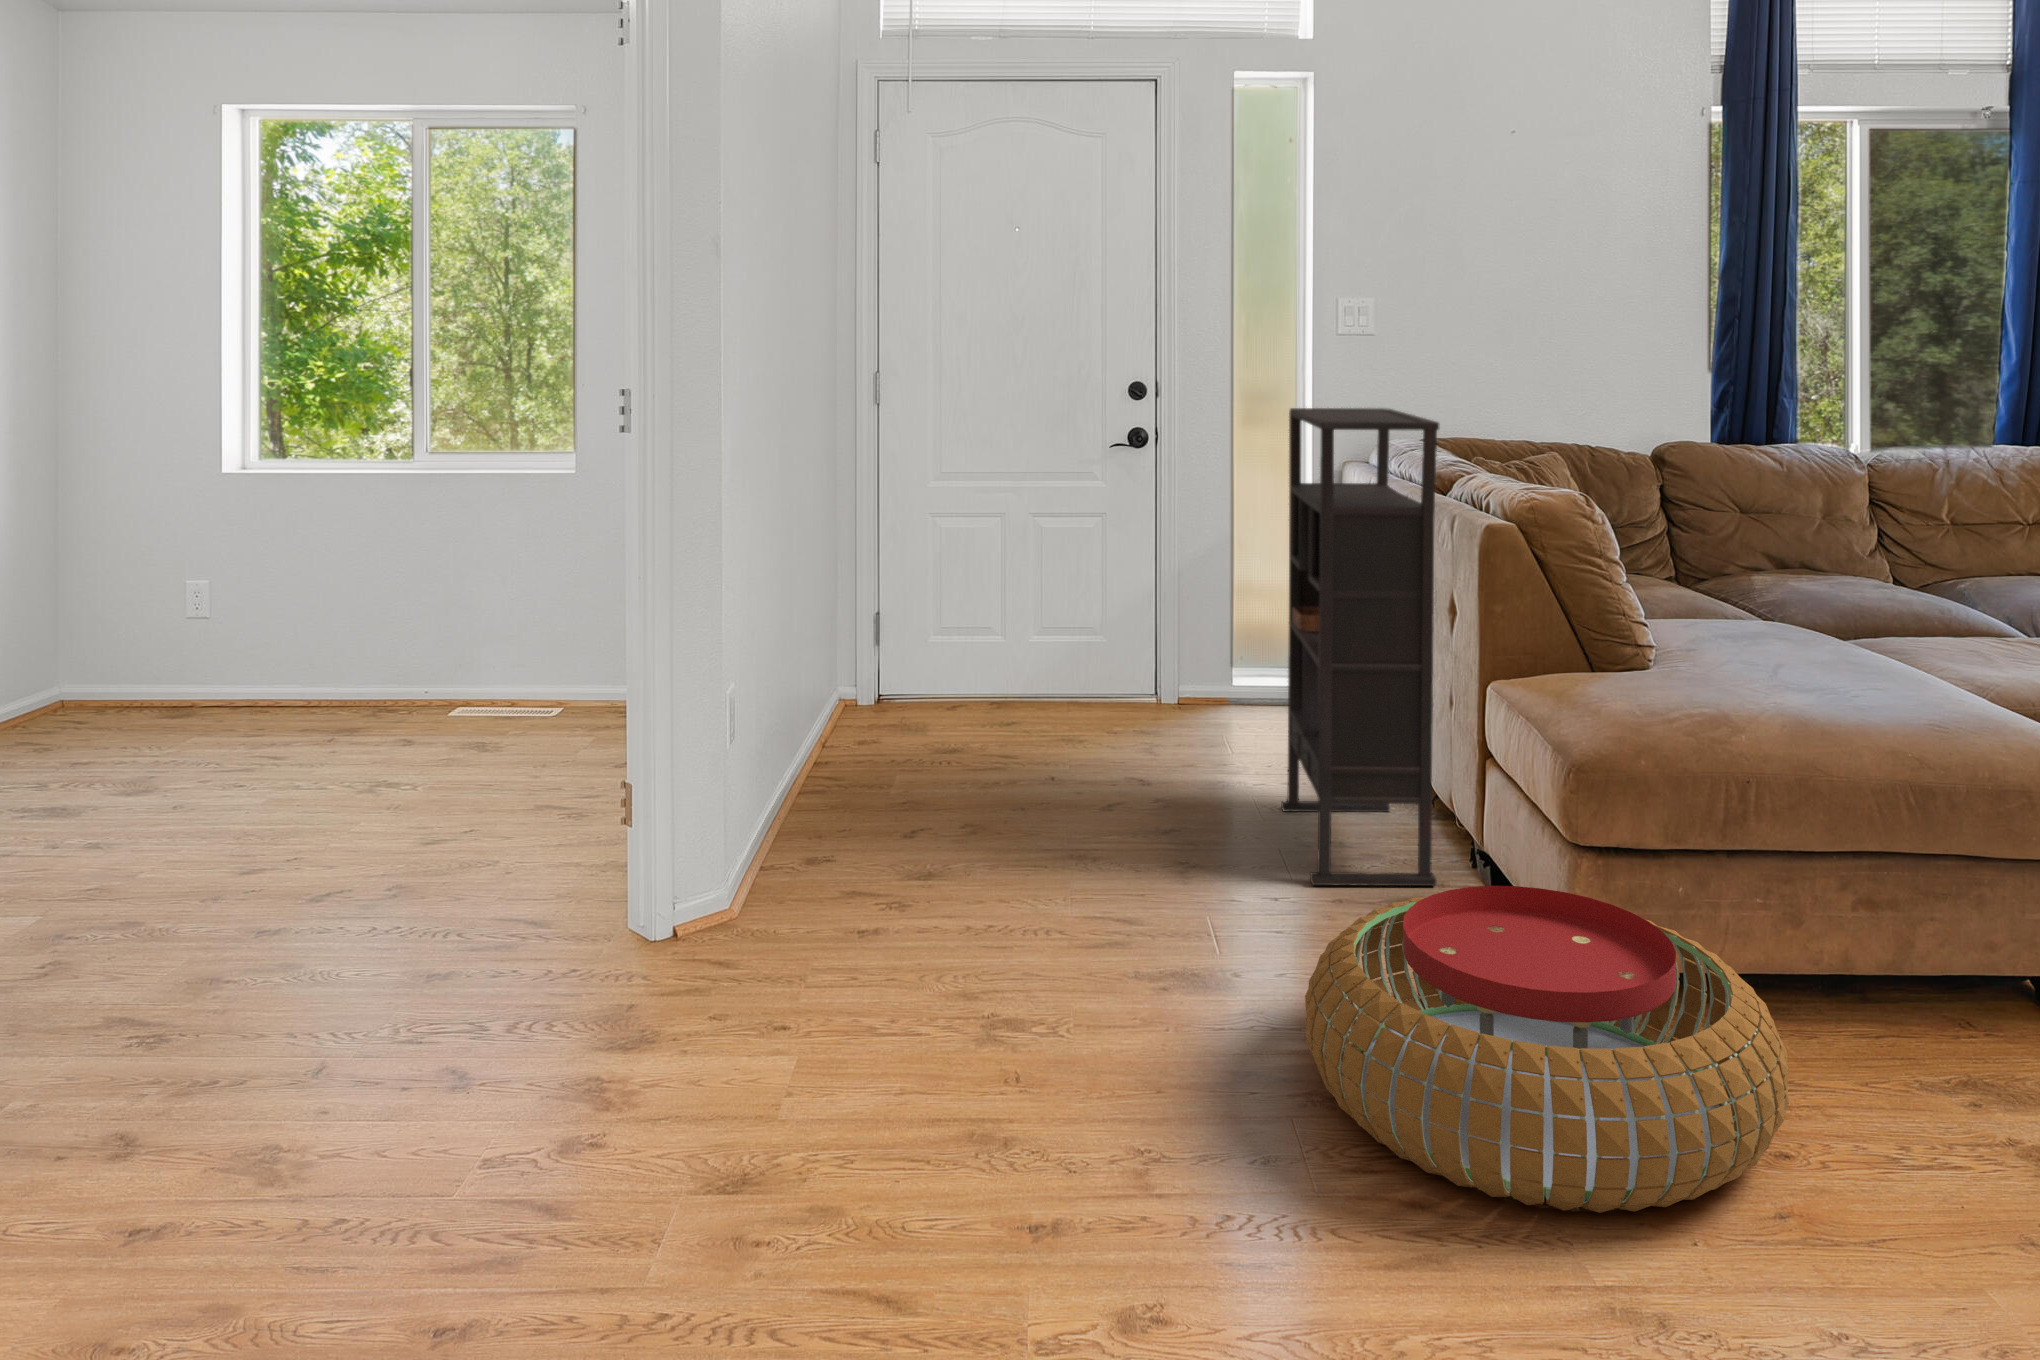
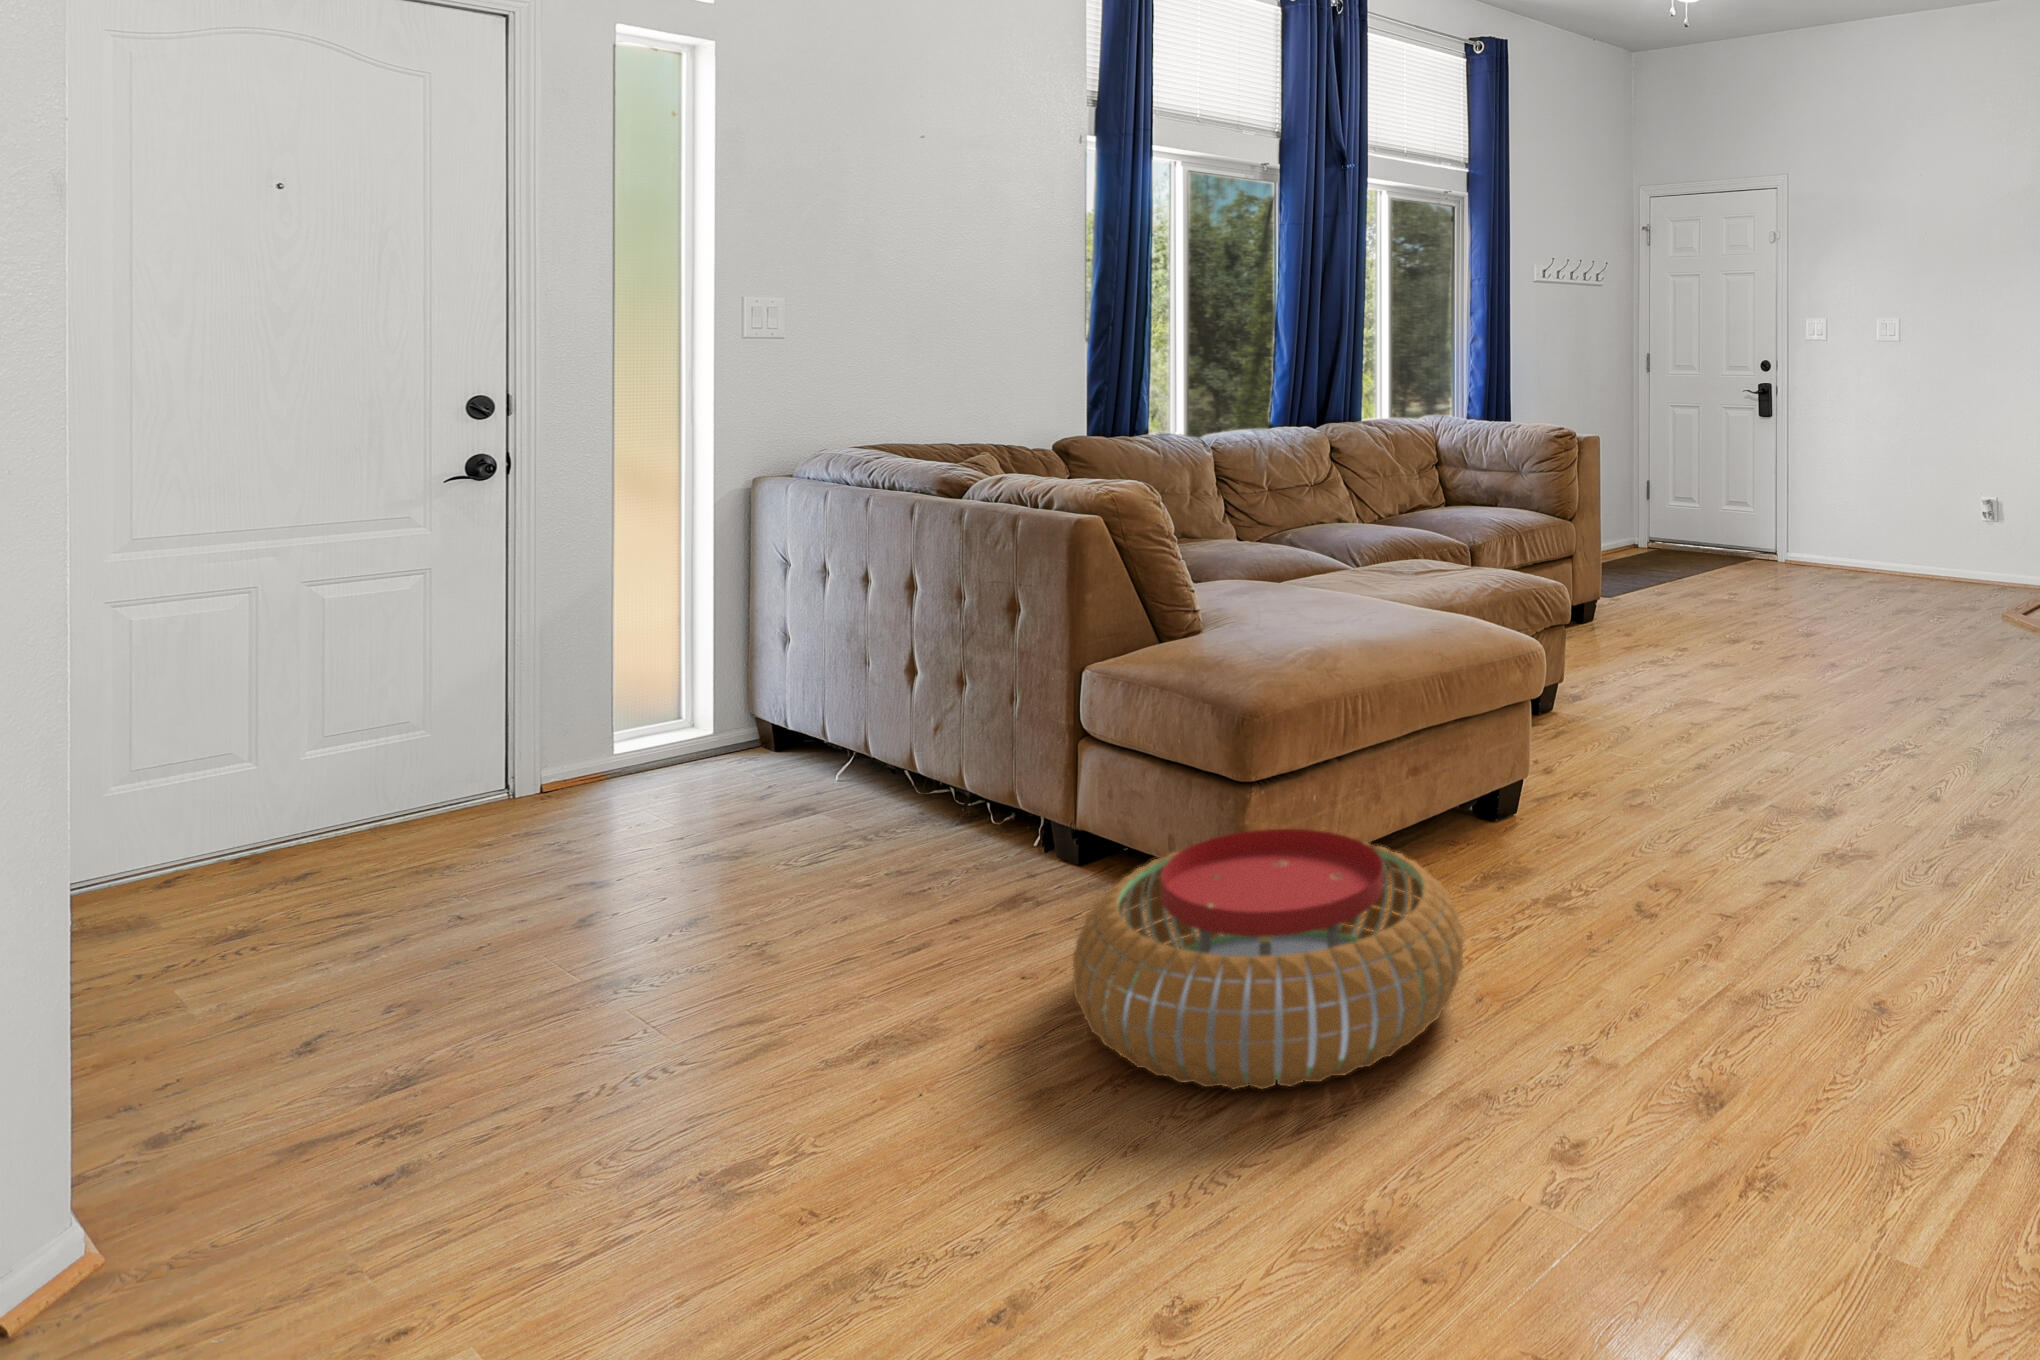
bookshelf: present [1281,408,1440,886] -> none [794,420,1032,914]

